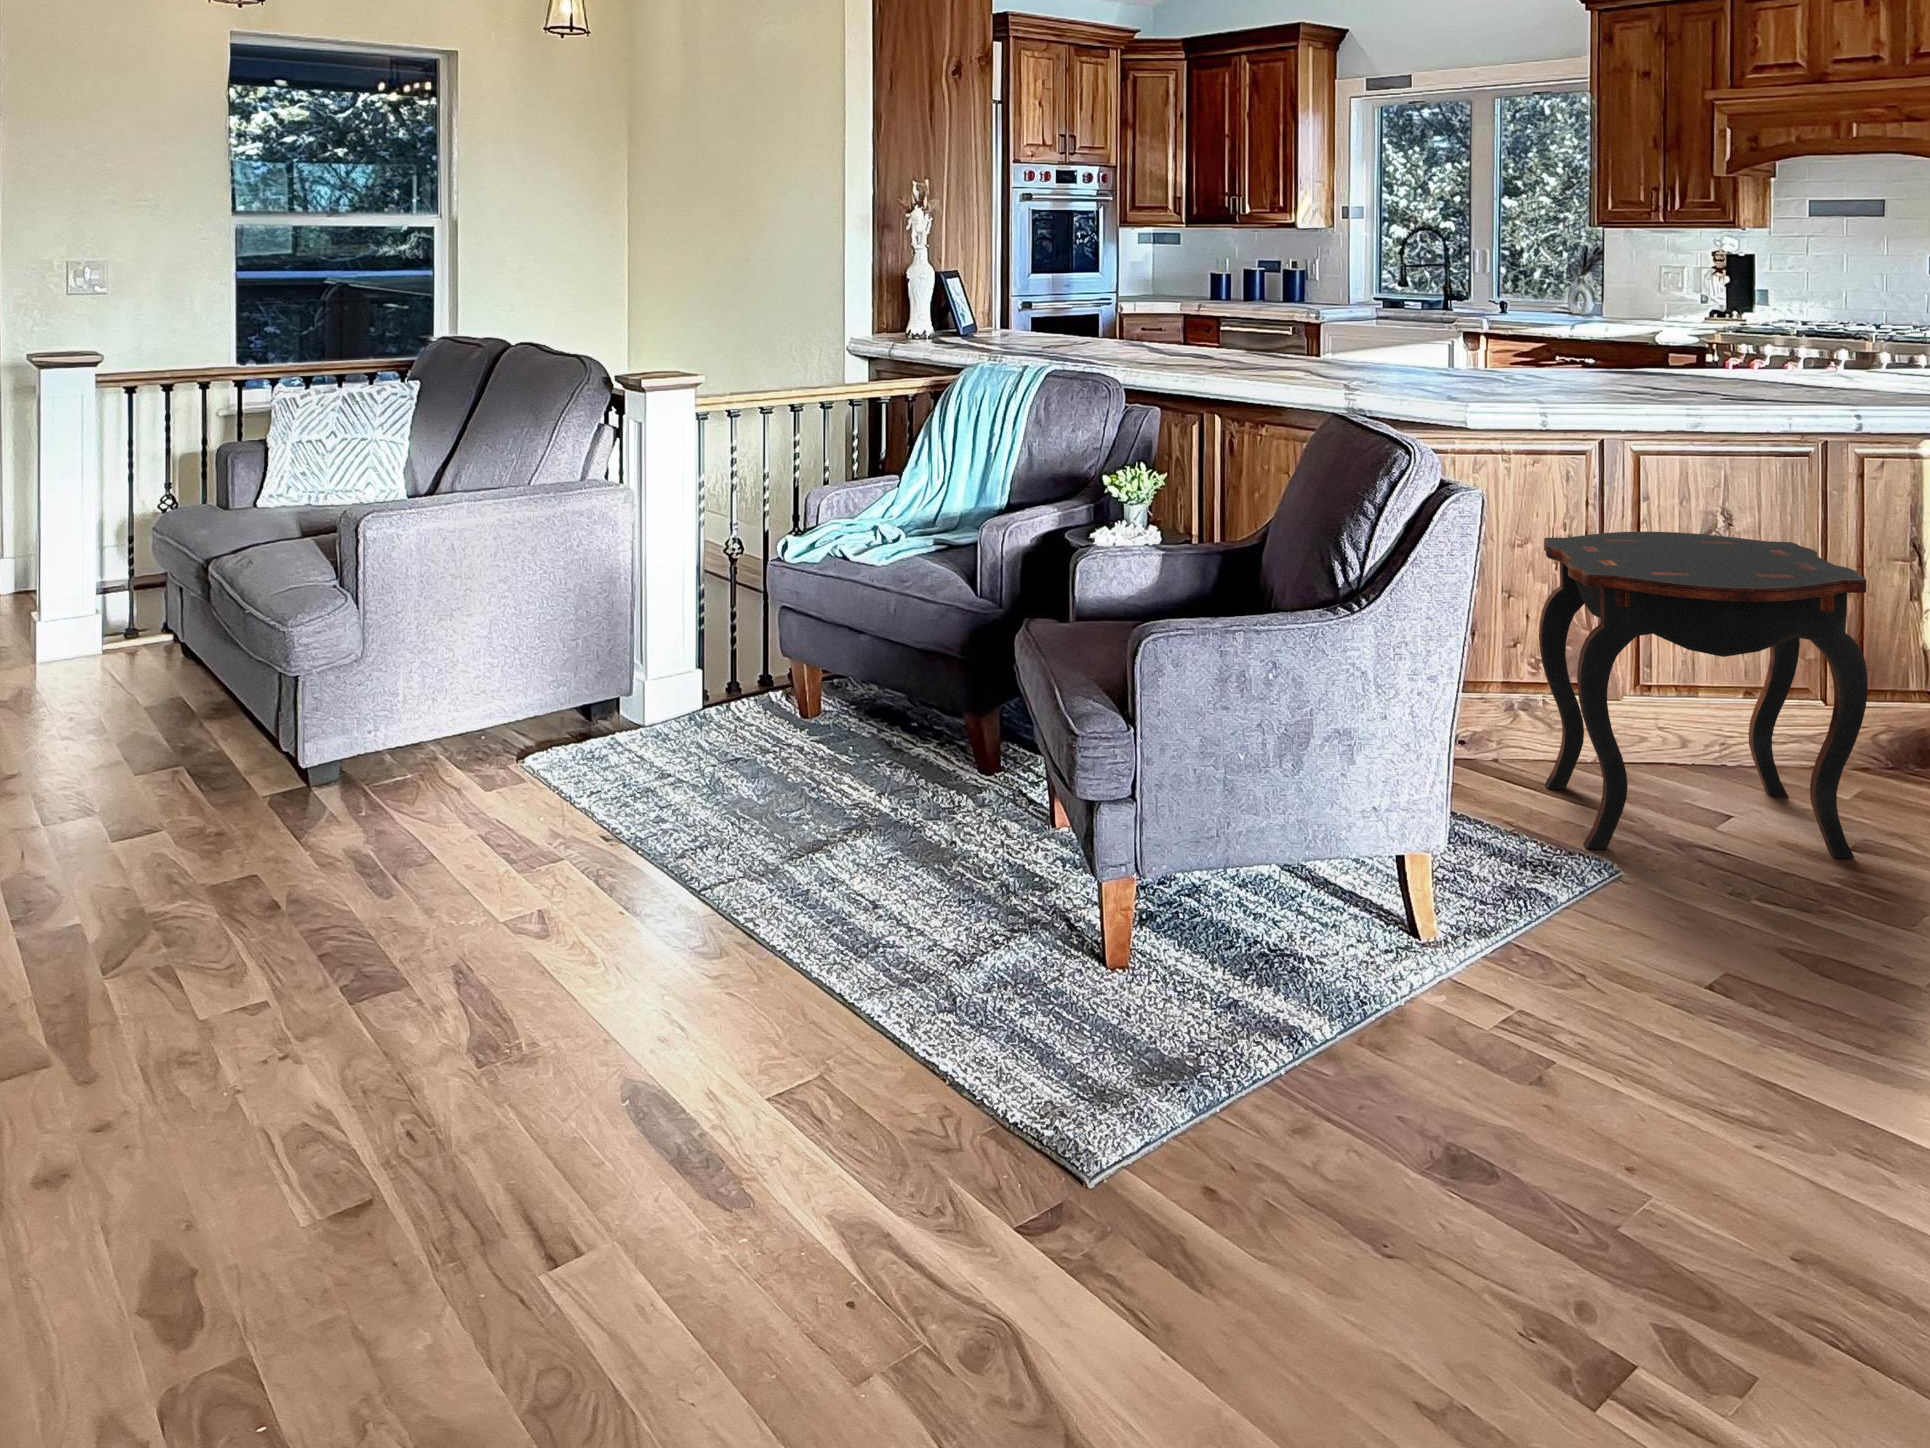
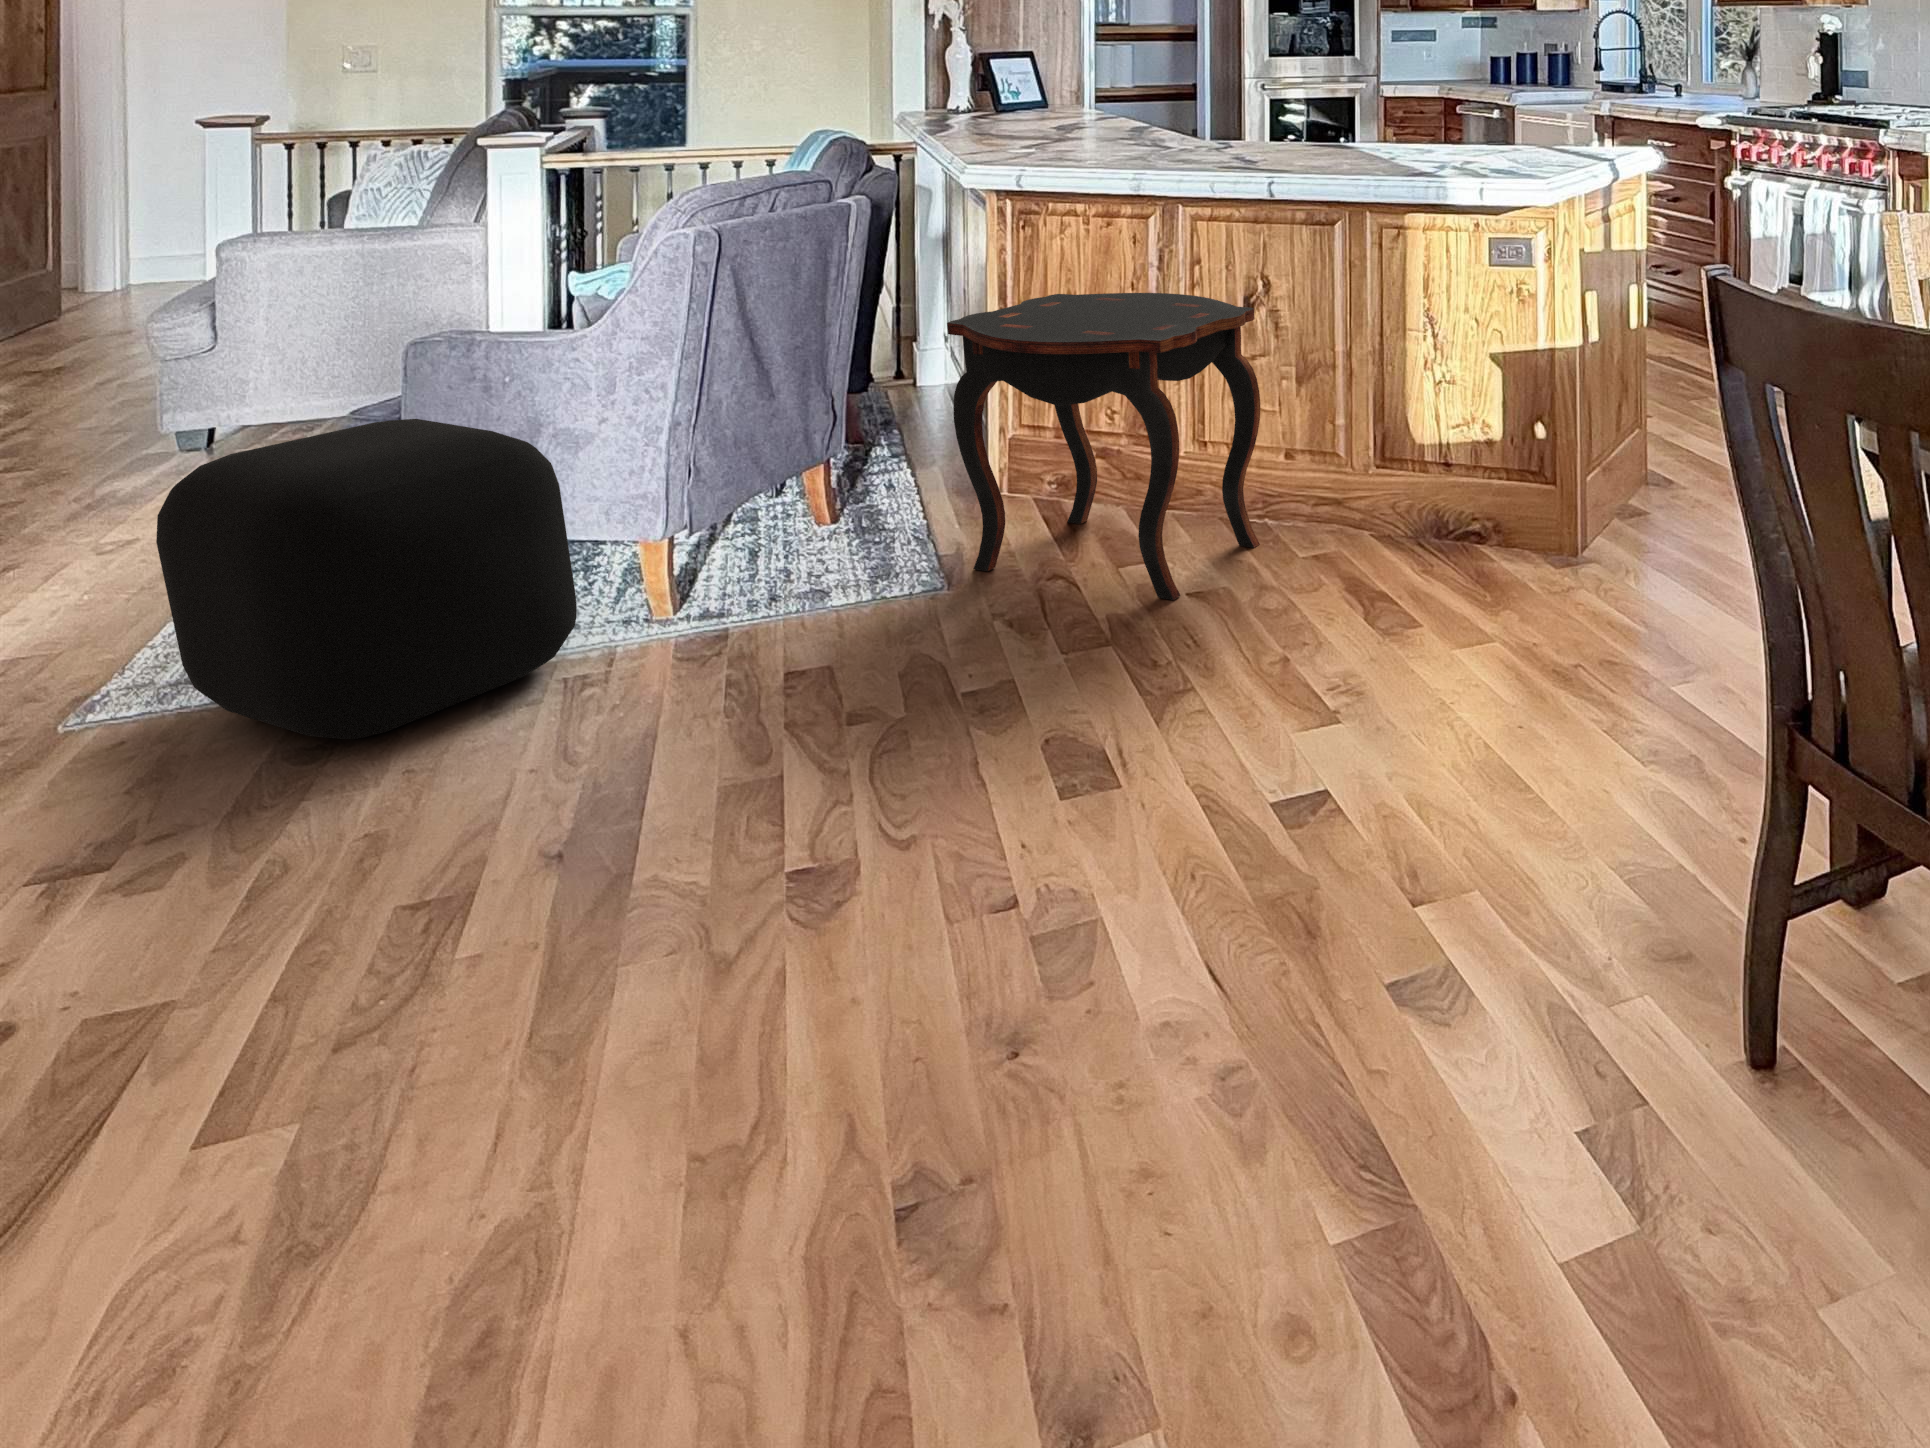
ottoman: none [1178,722,1533,1125] -> present [156,419,577,739]

